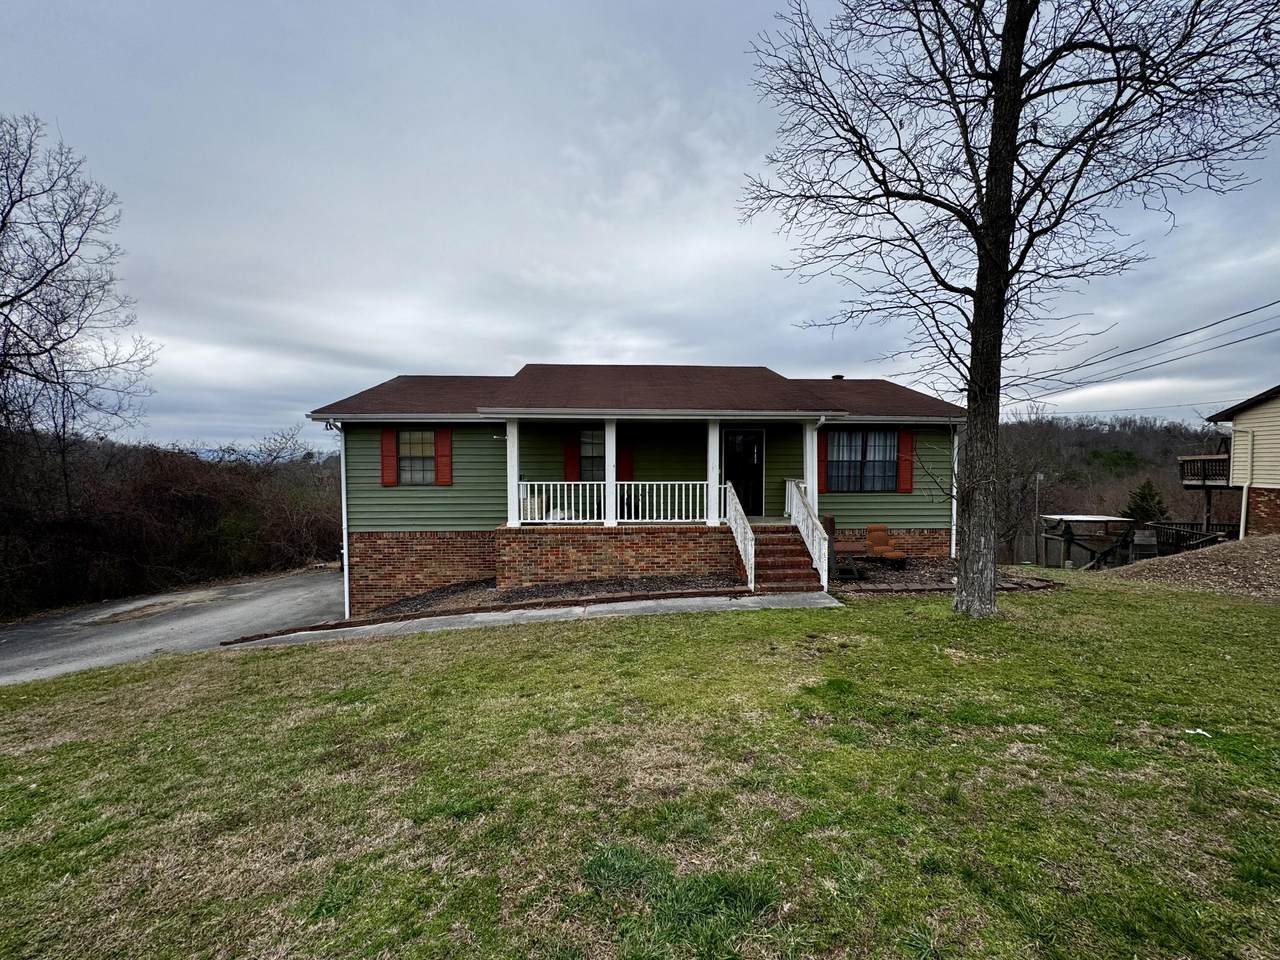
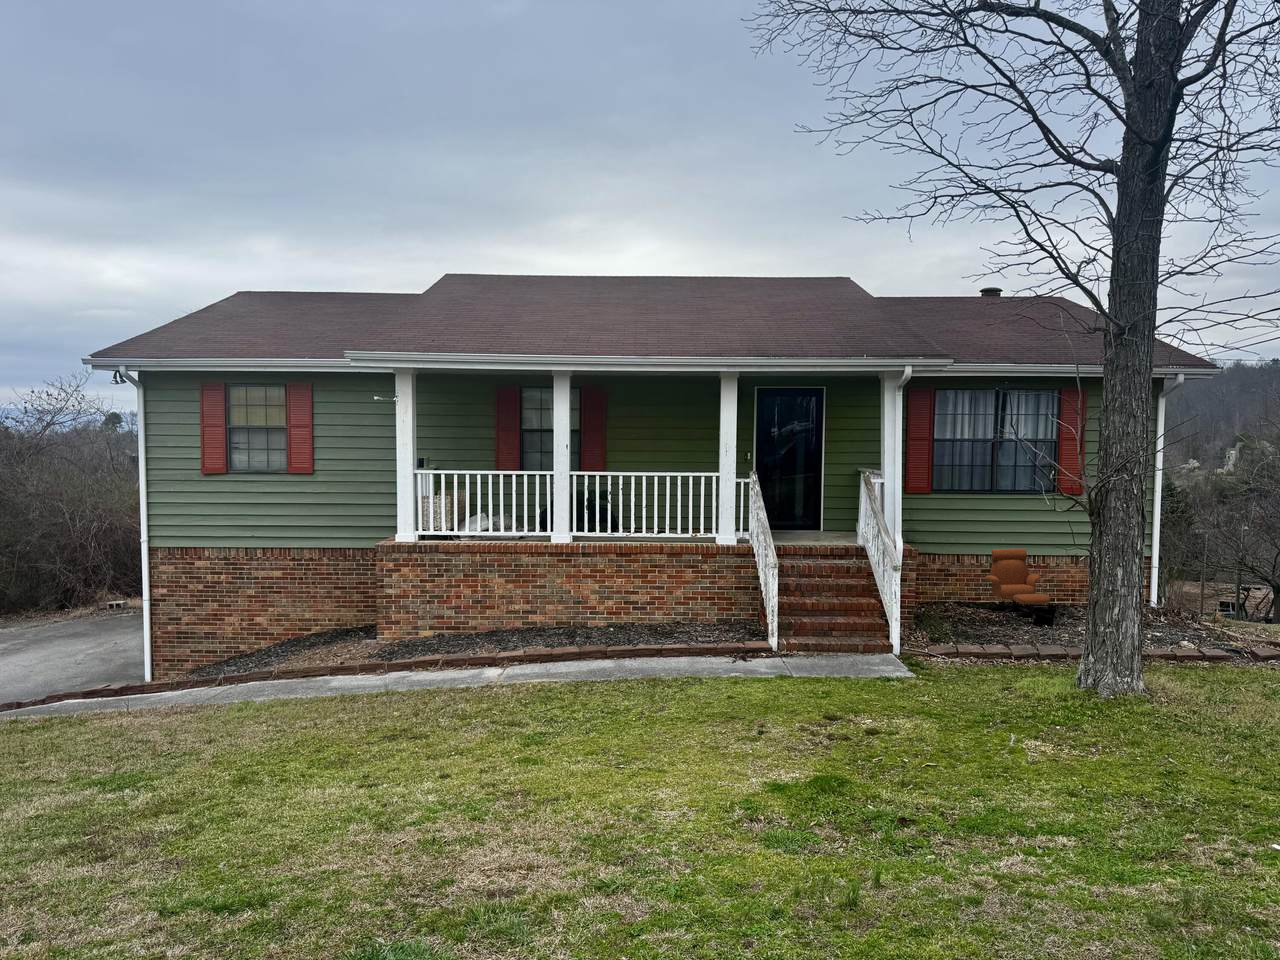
bench: present [823,513,867,578] -> none [909,527,975,634]

